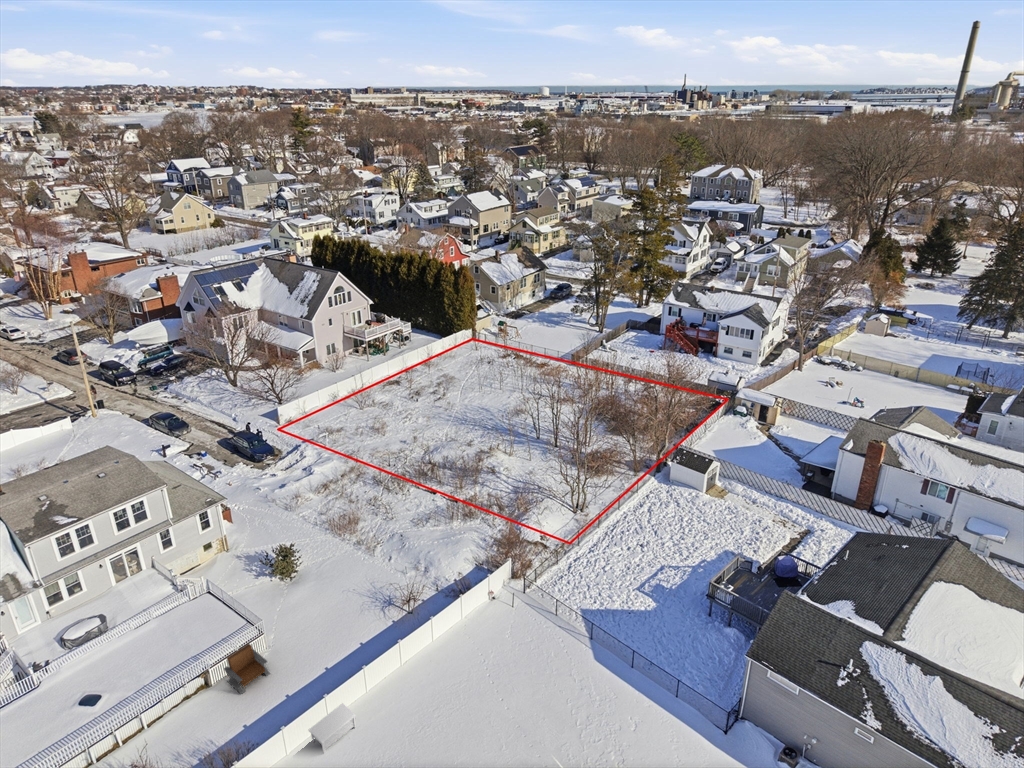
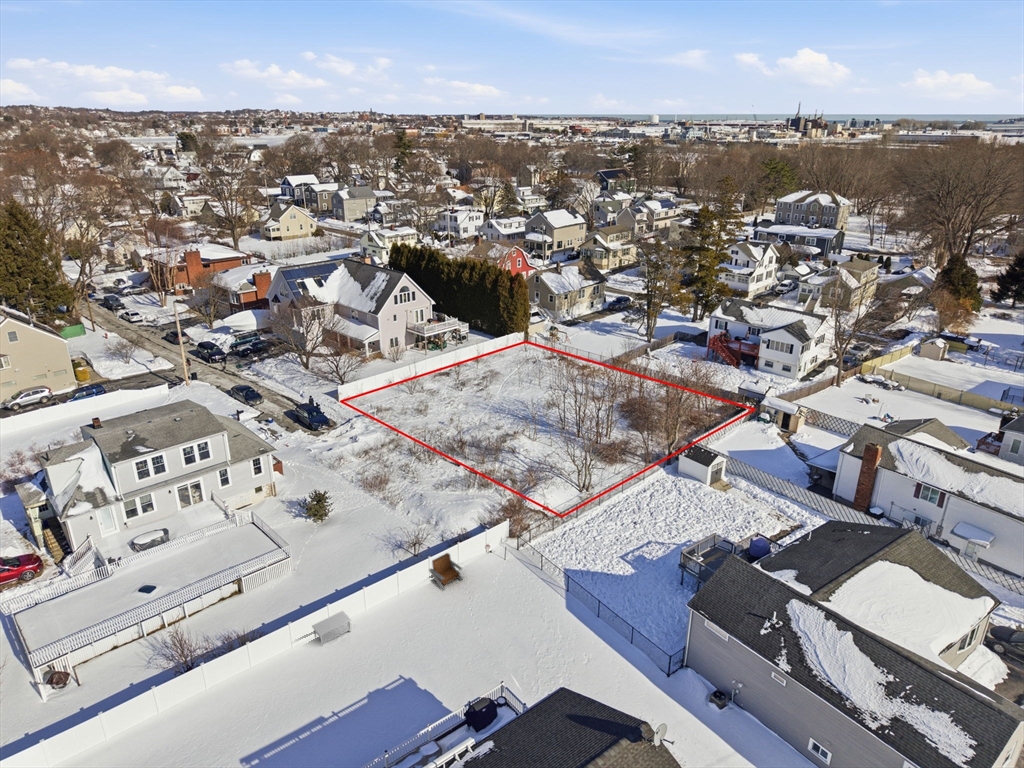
lounge chair: present [224,644,270,694] -> present [429,553,462,590]

